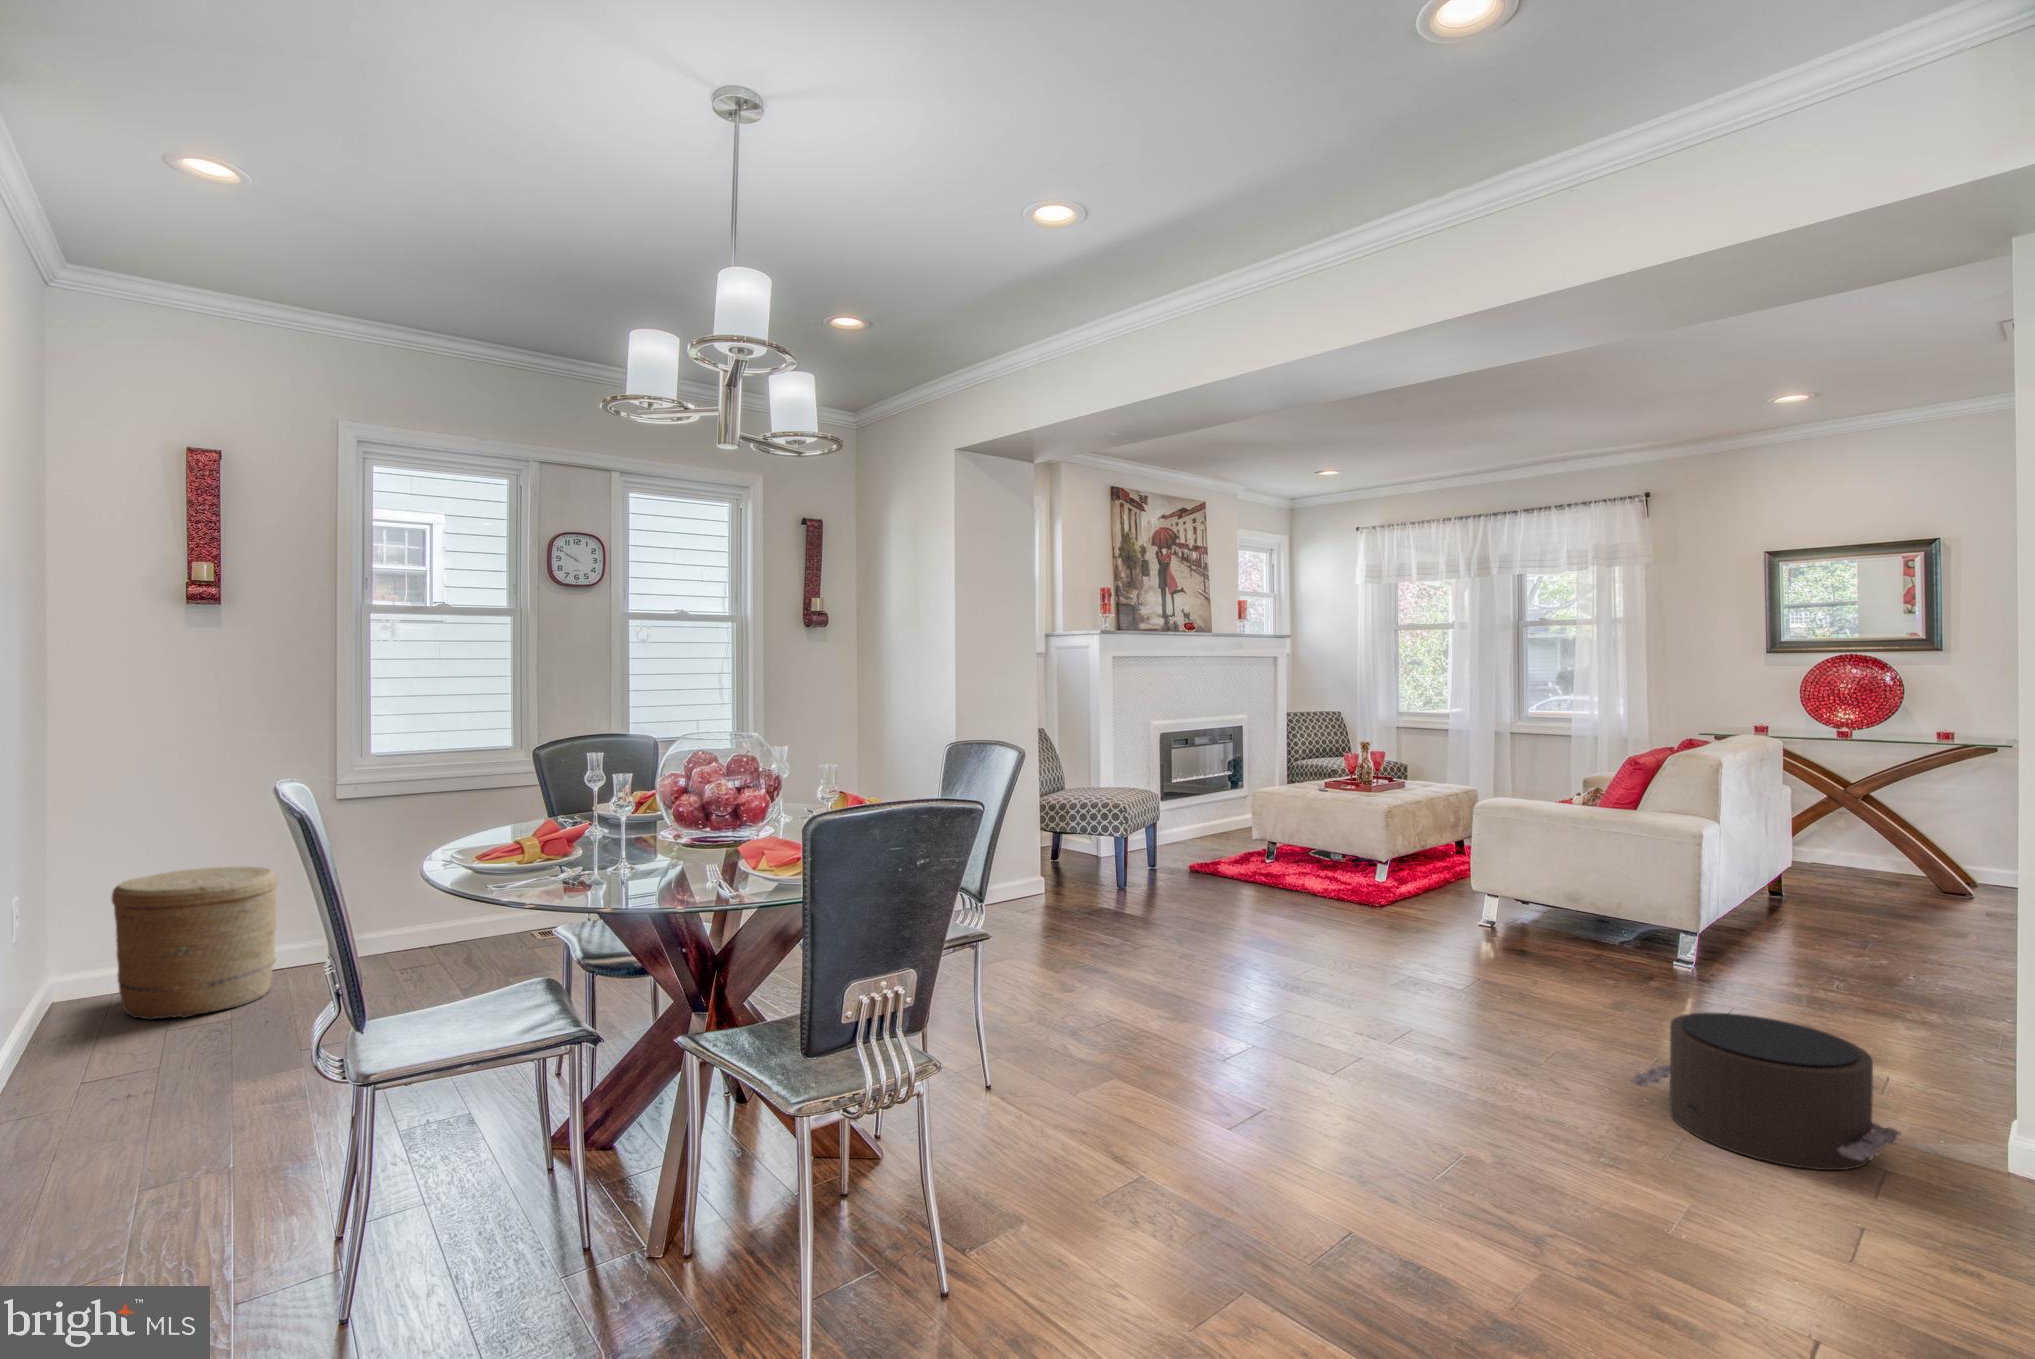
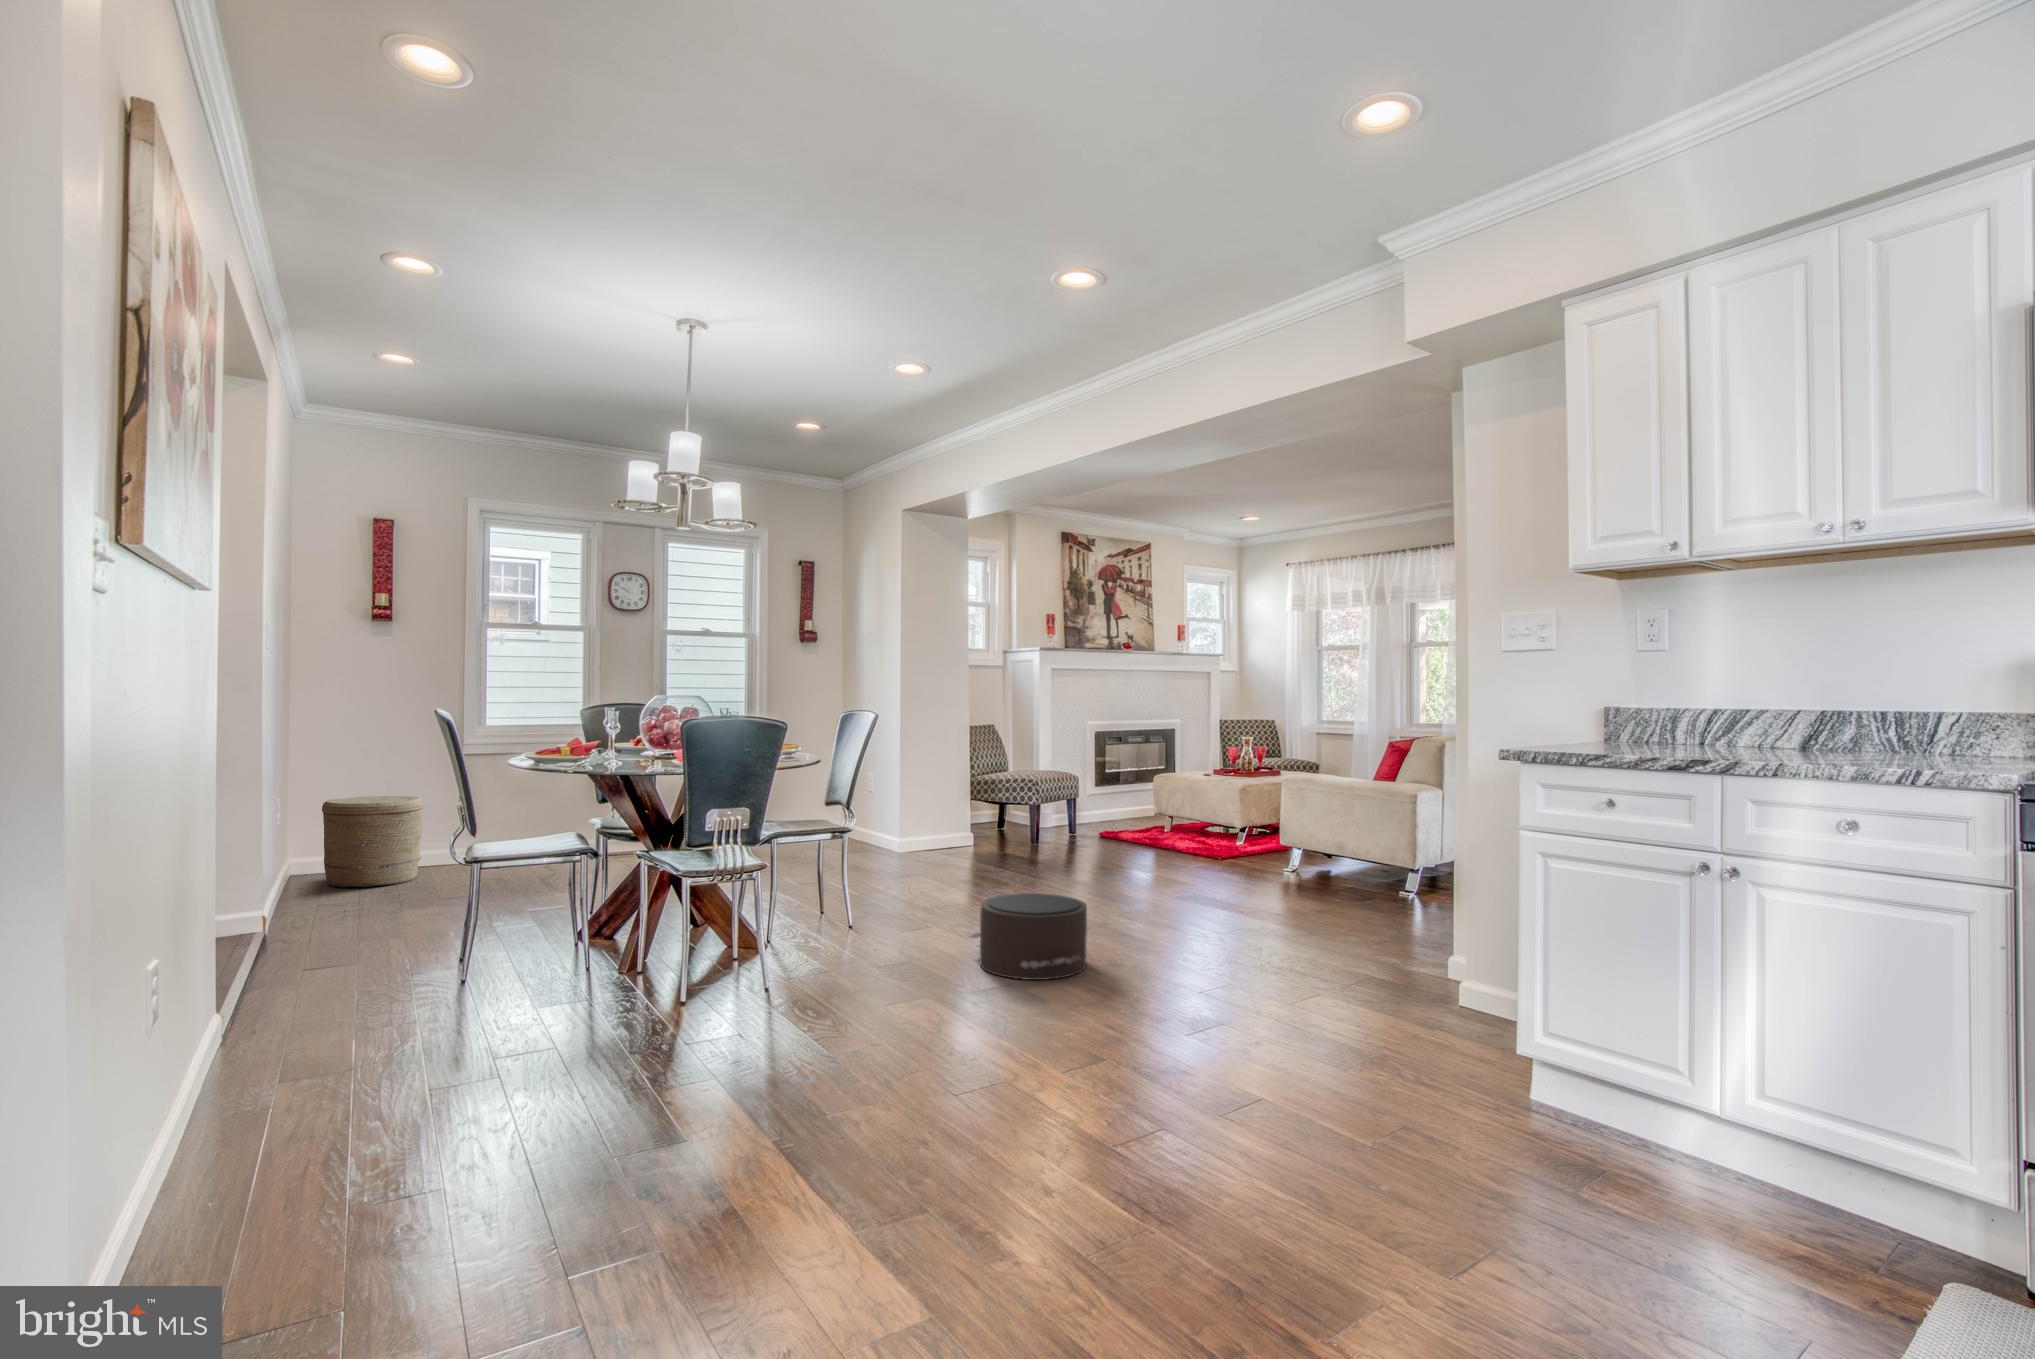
pouf: present [1631,1012,1900,1170] -> present [969,893,1087,980]

